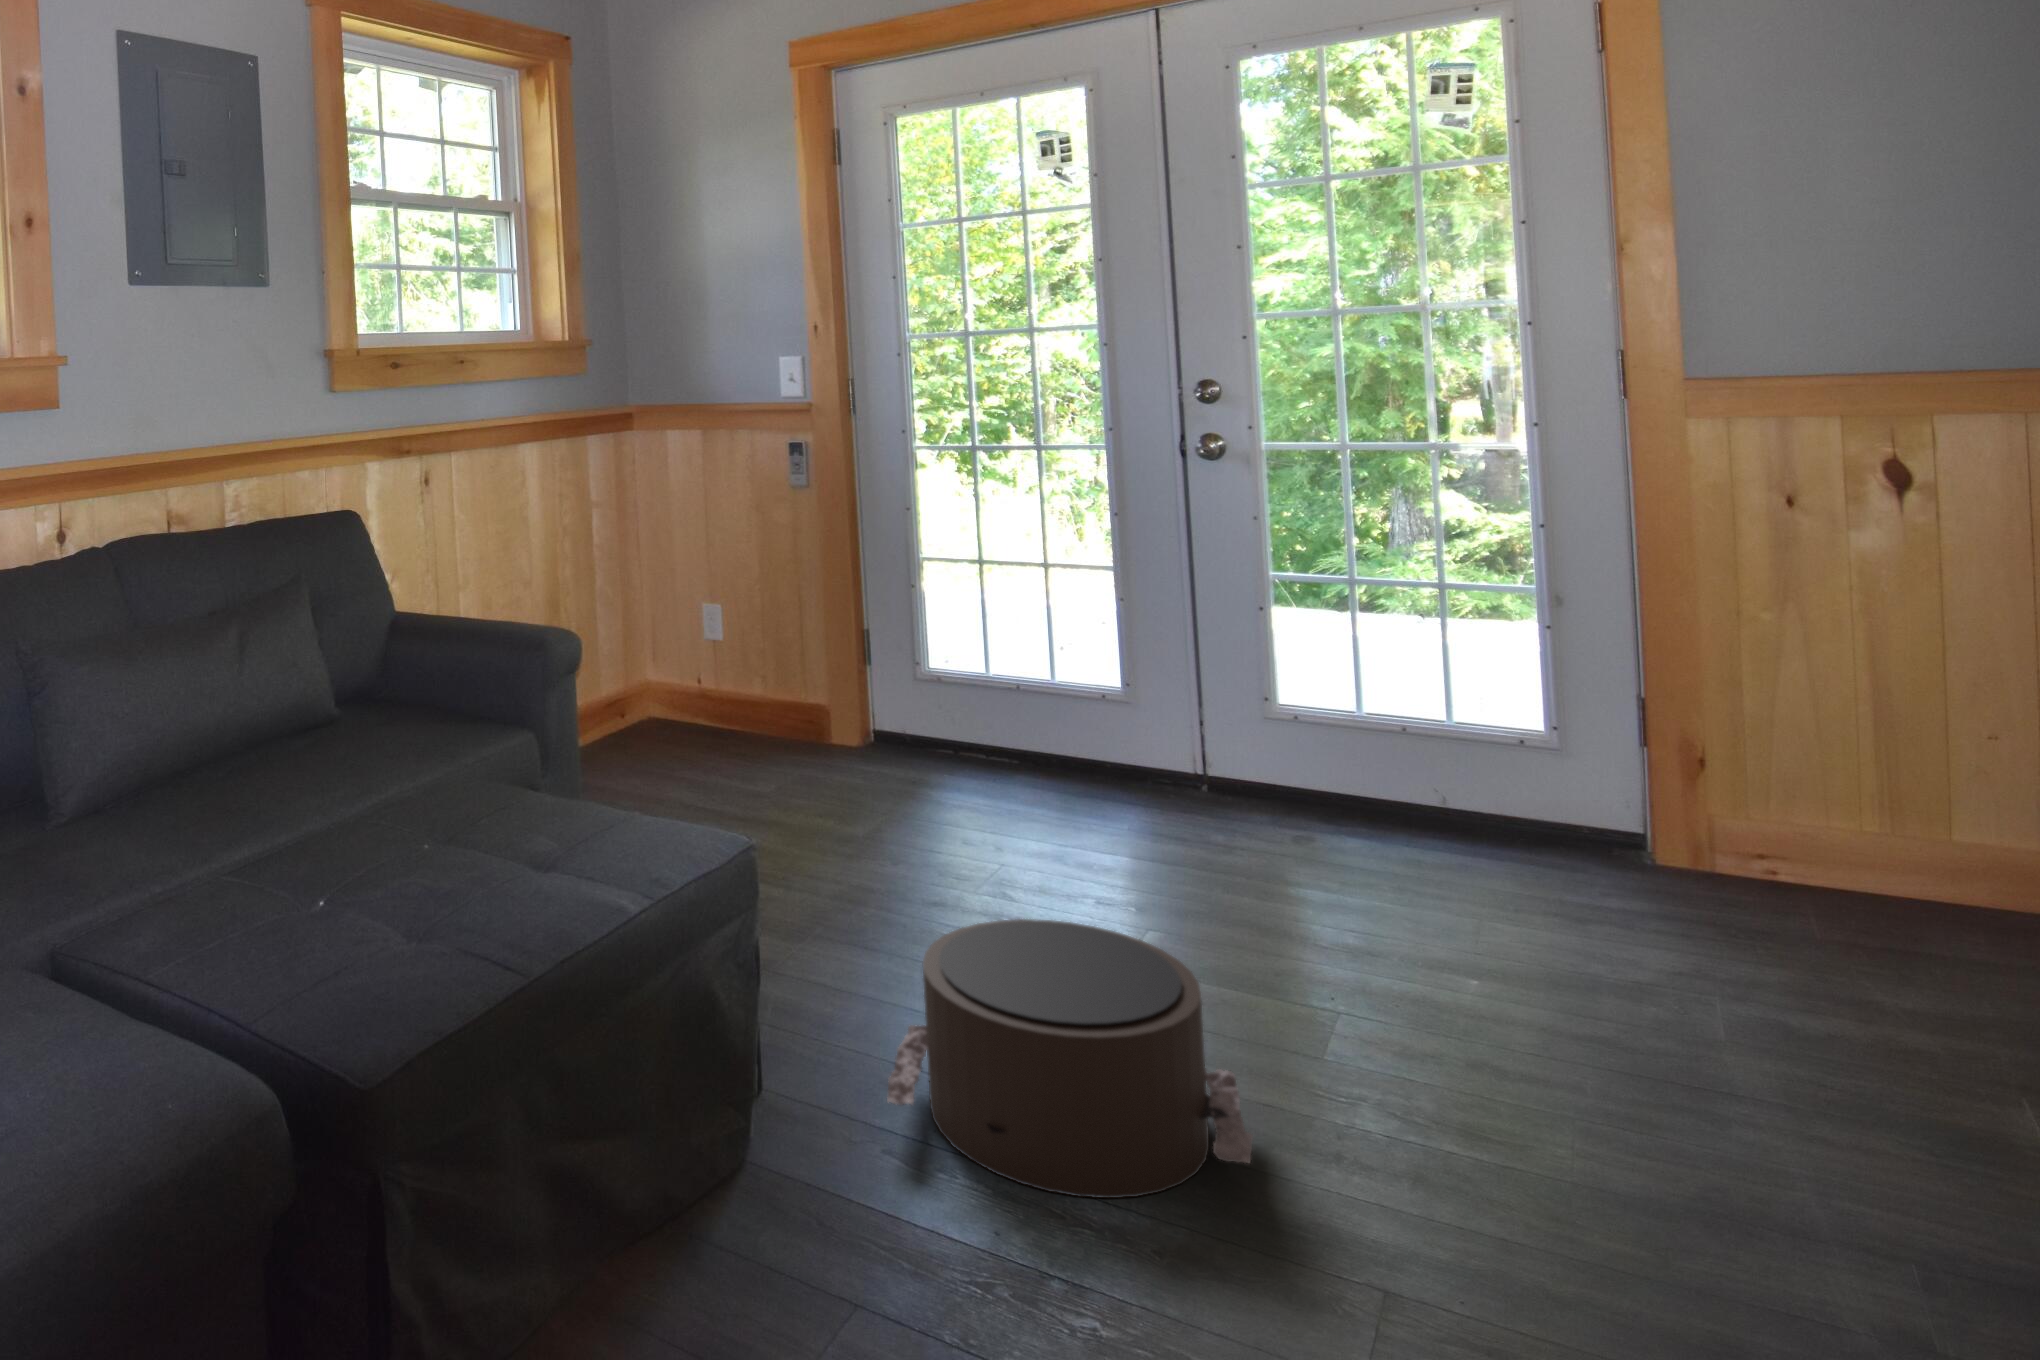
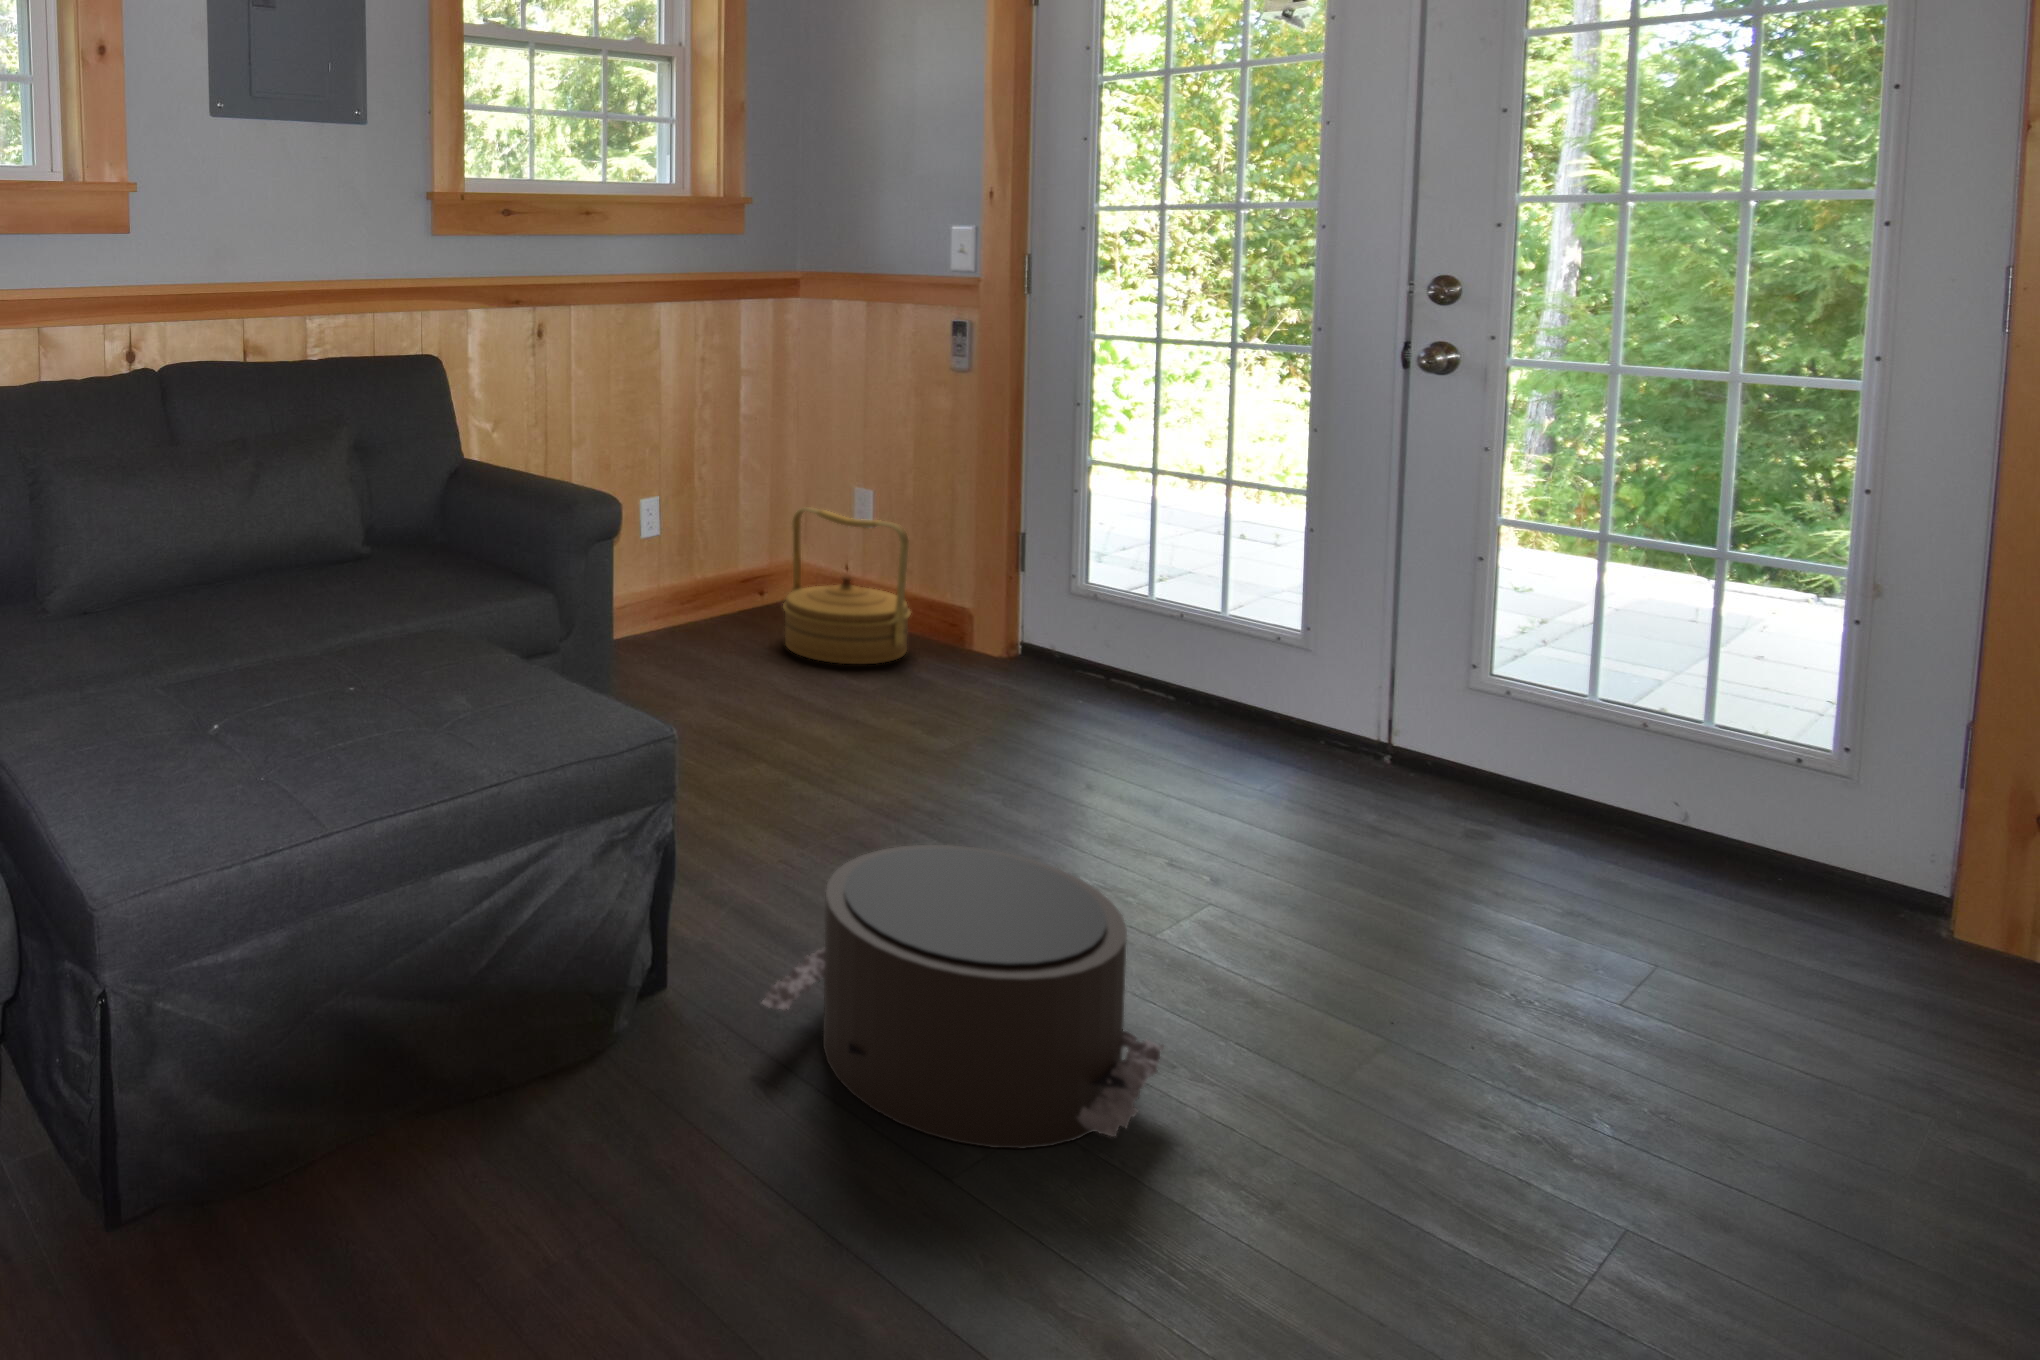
woven basket: none [654,622,771,766] -> present [783,507,911,664]

